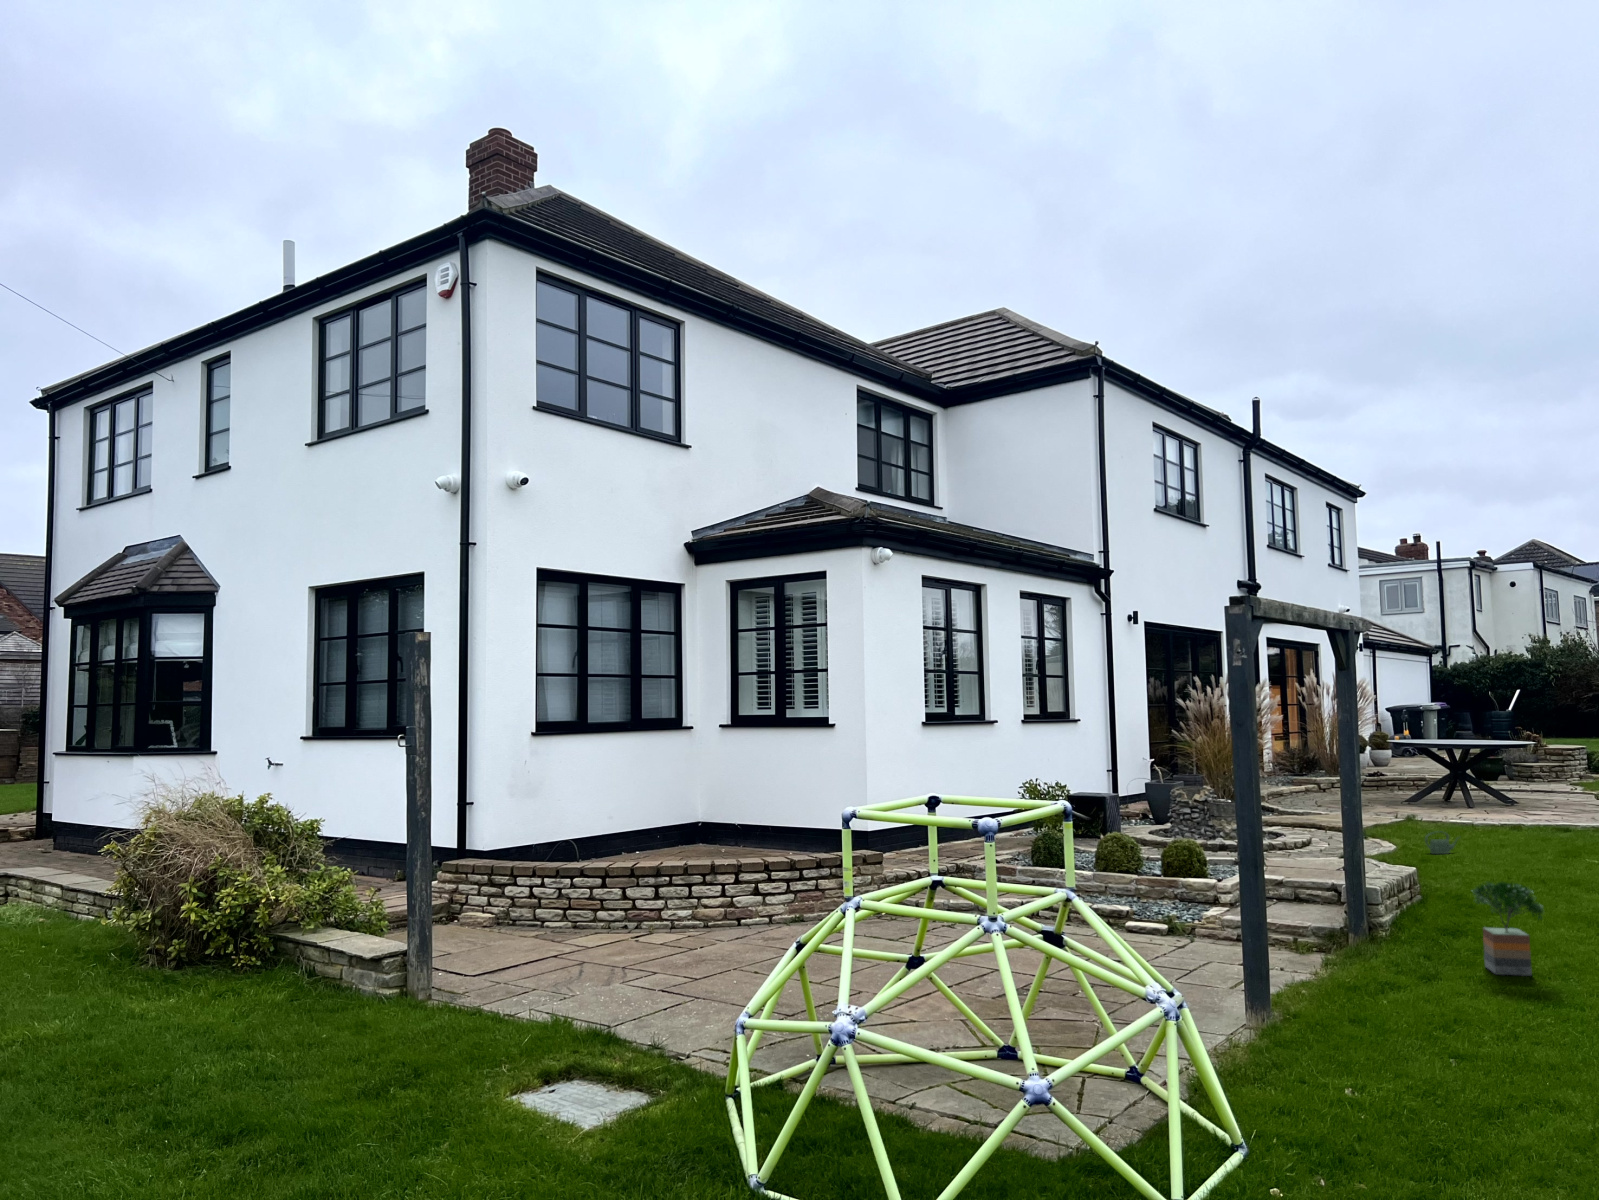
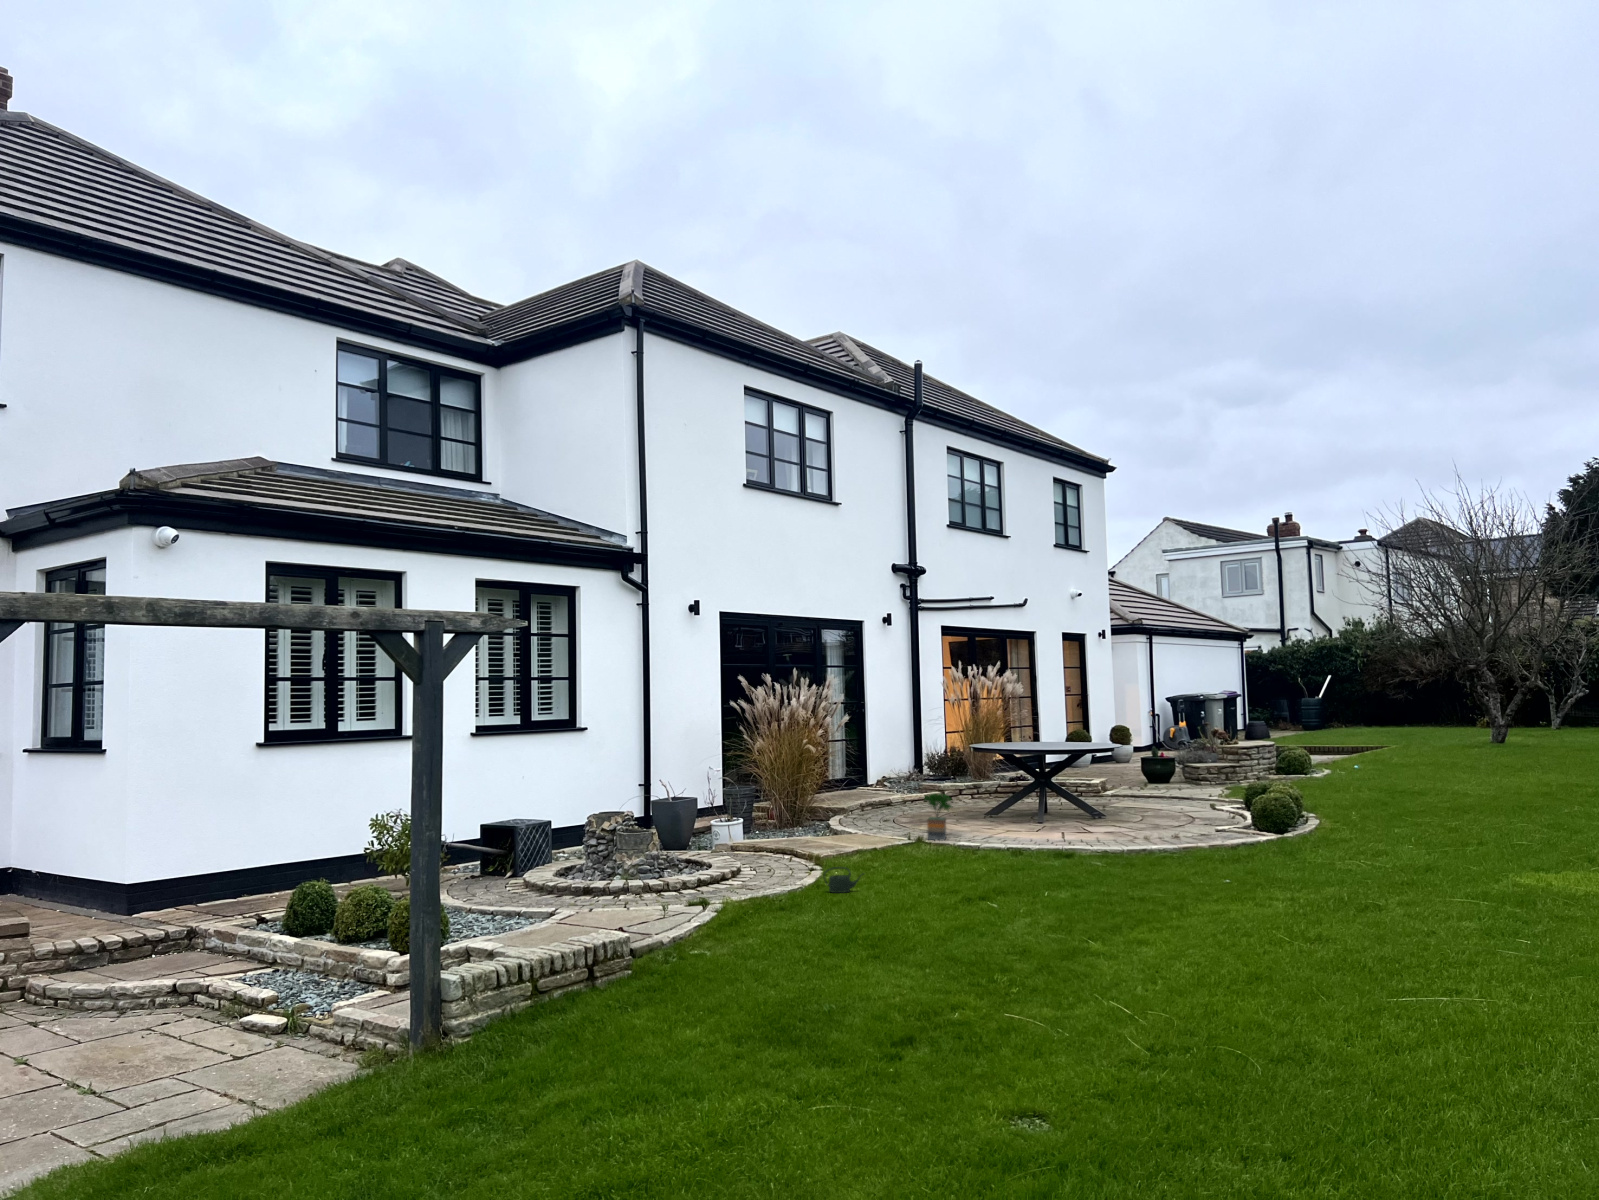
potted tree: present [1472,882,1544,976] -> present [924,793,953,841]

